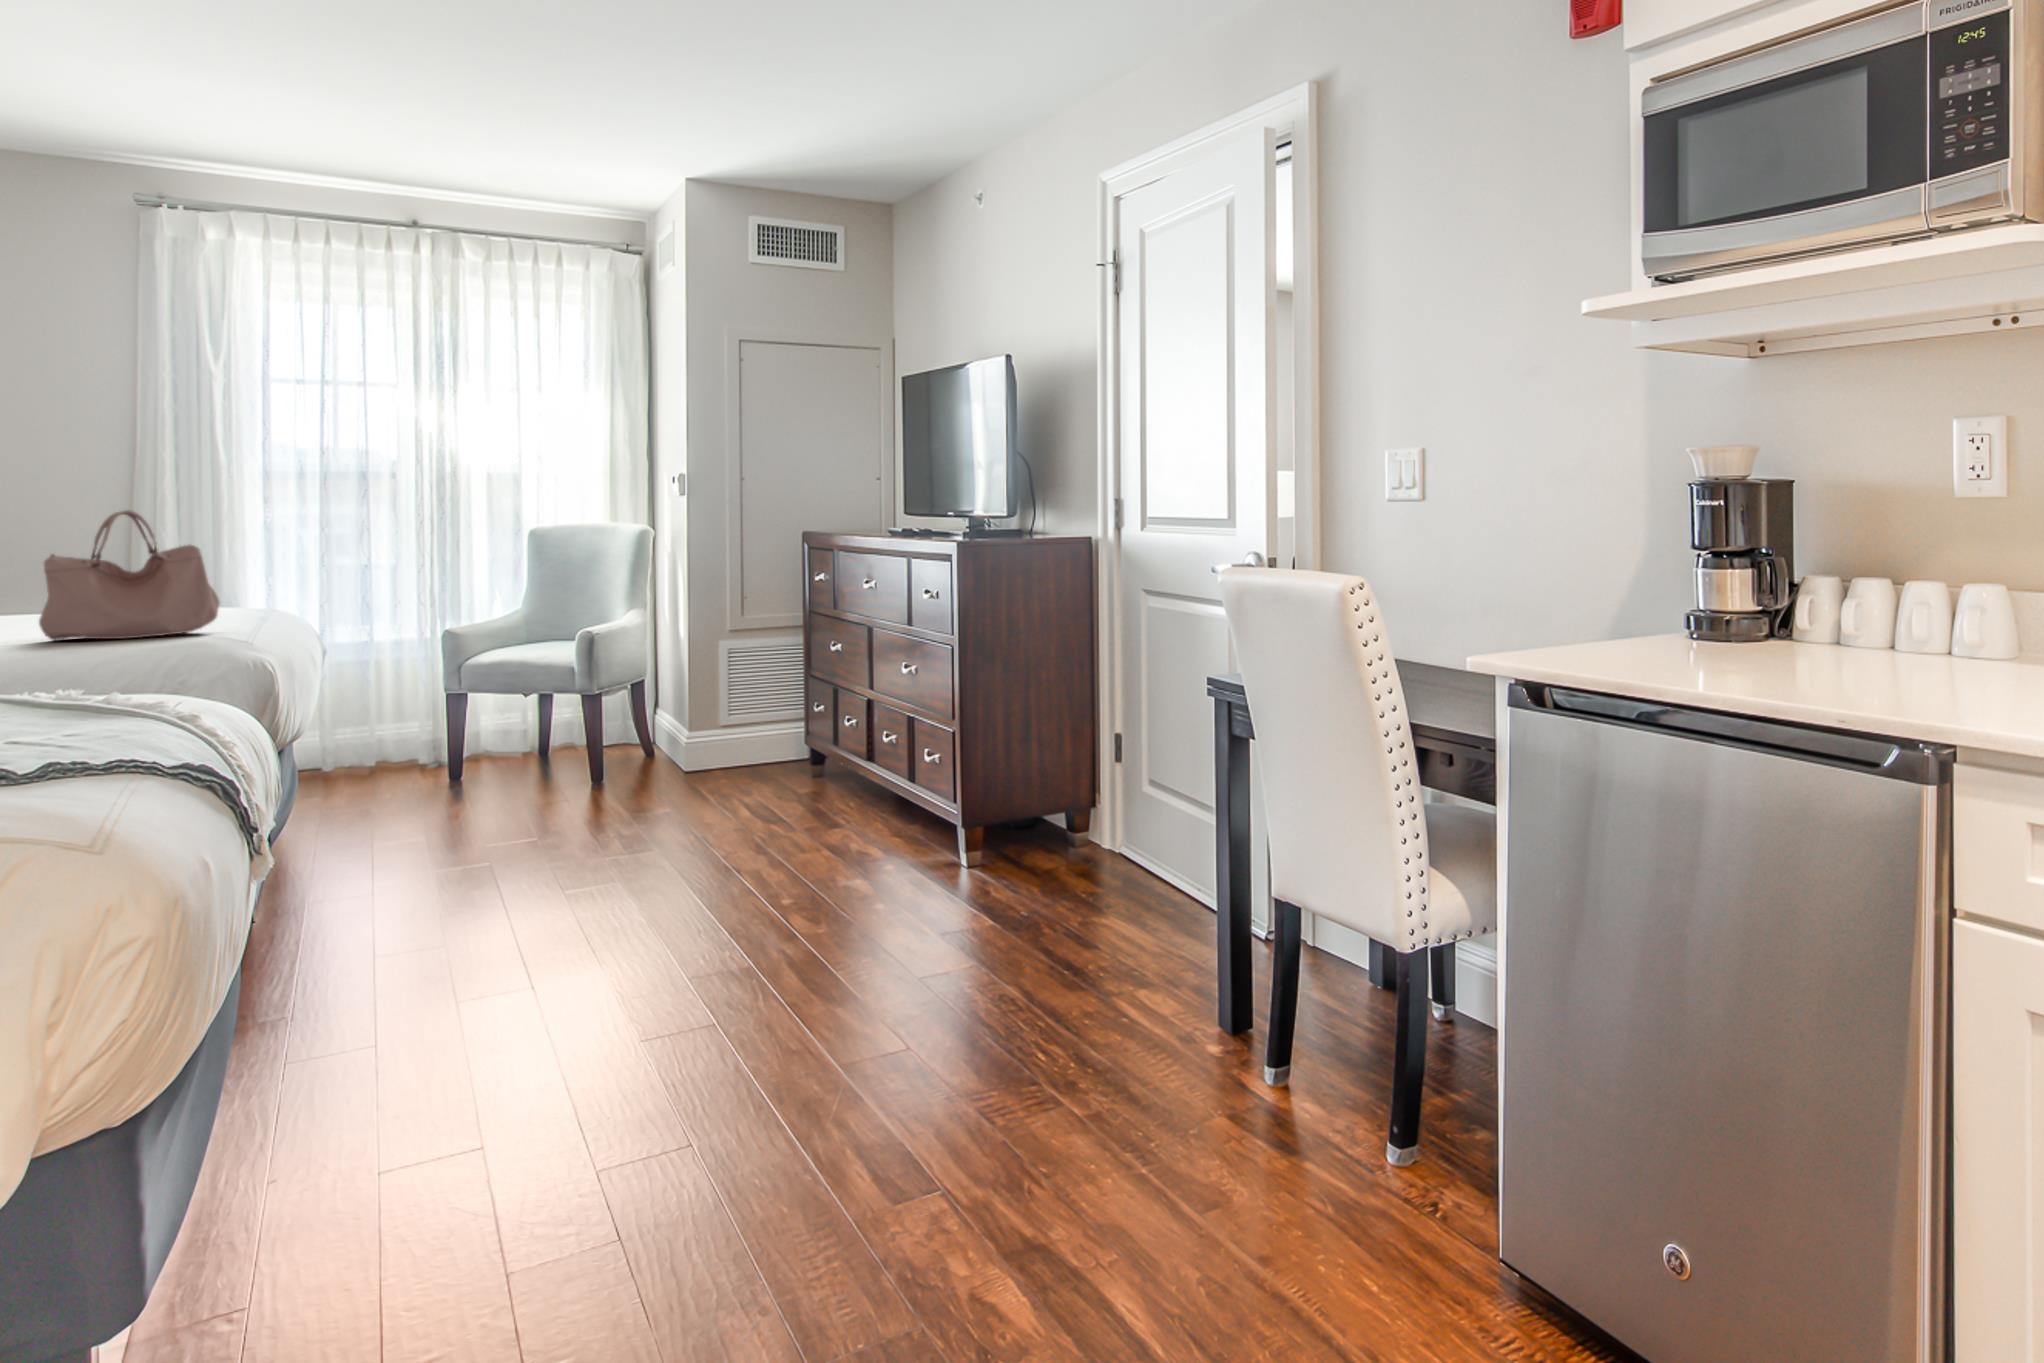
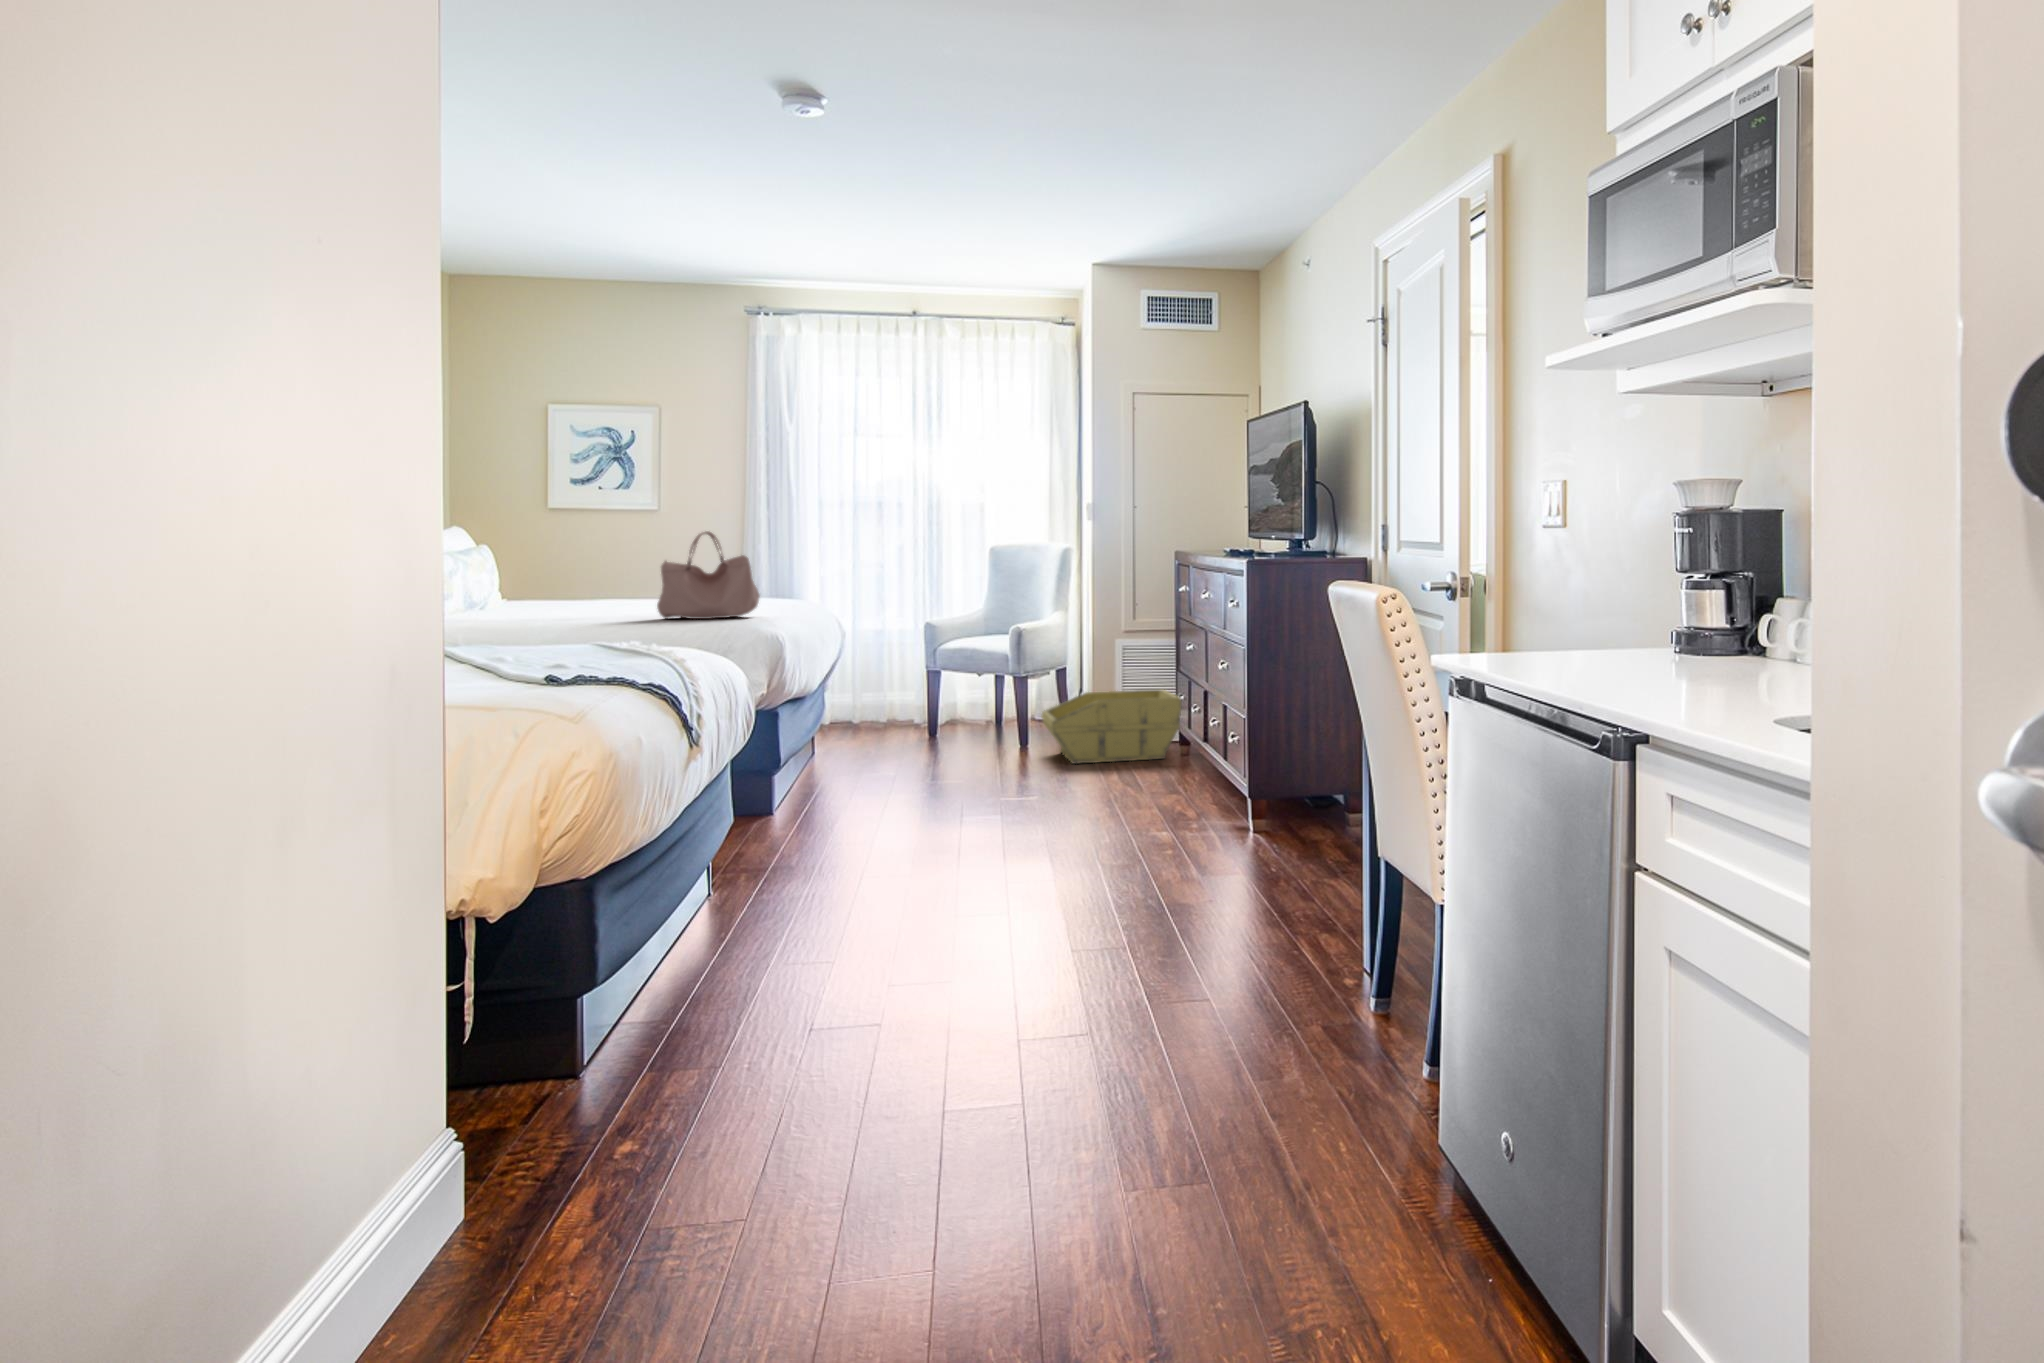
storage bin: none [633,698,823,798] -> present [1042,690,1182,764]

